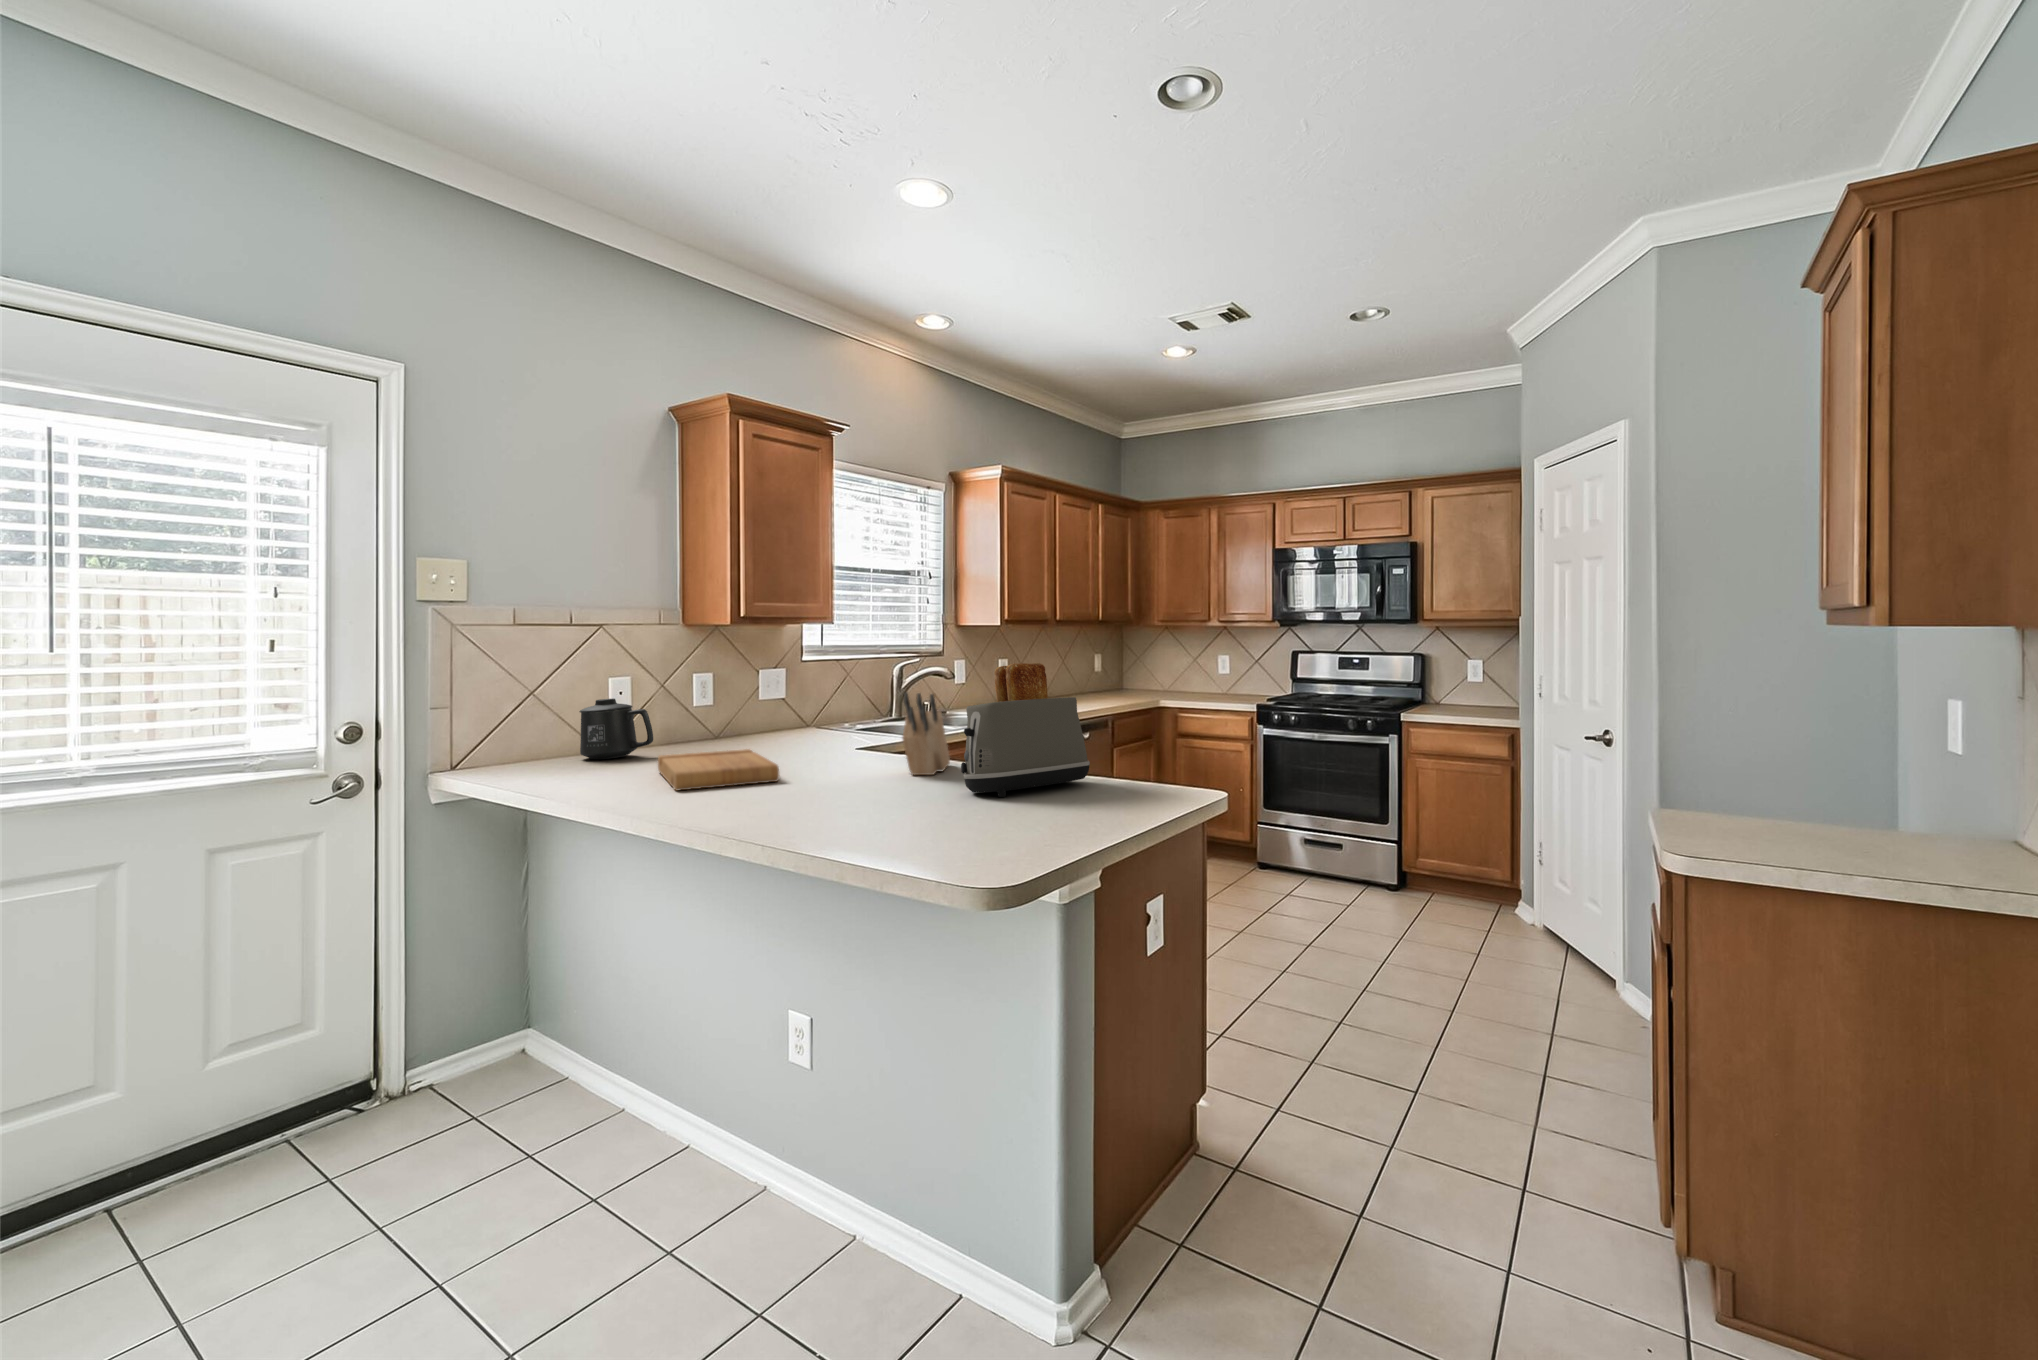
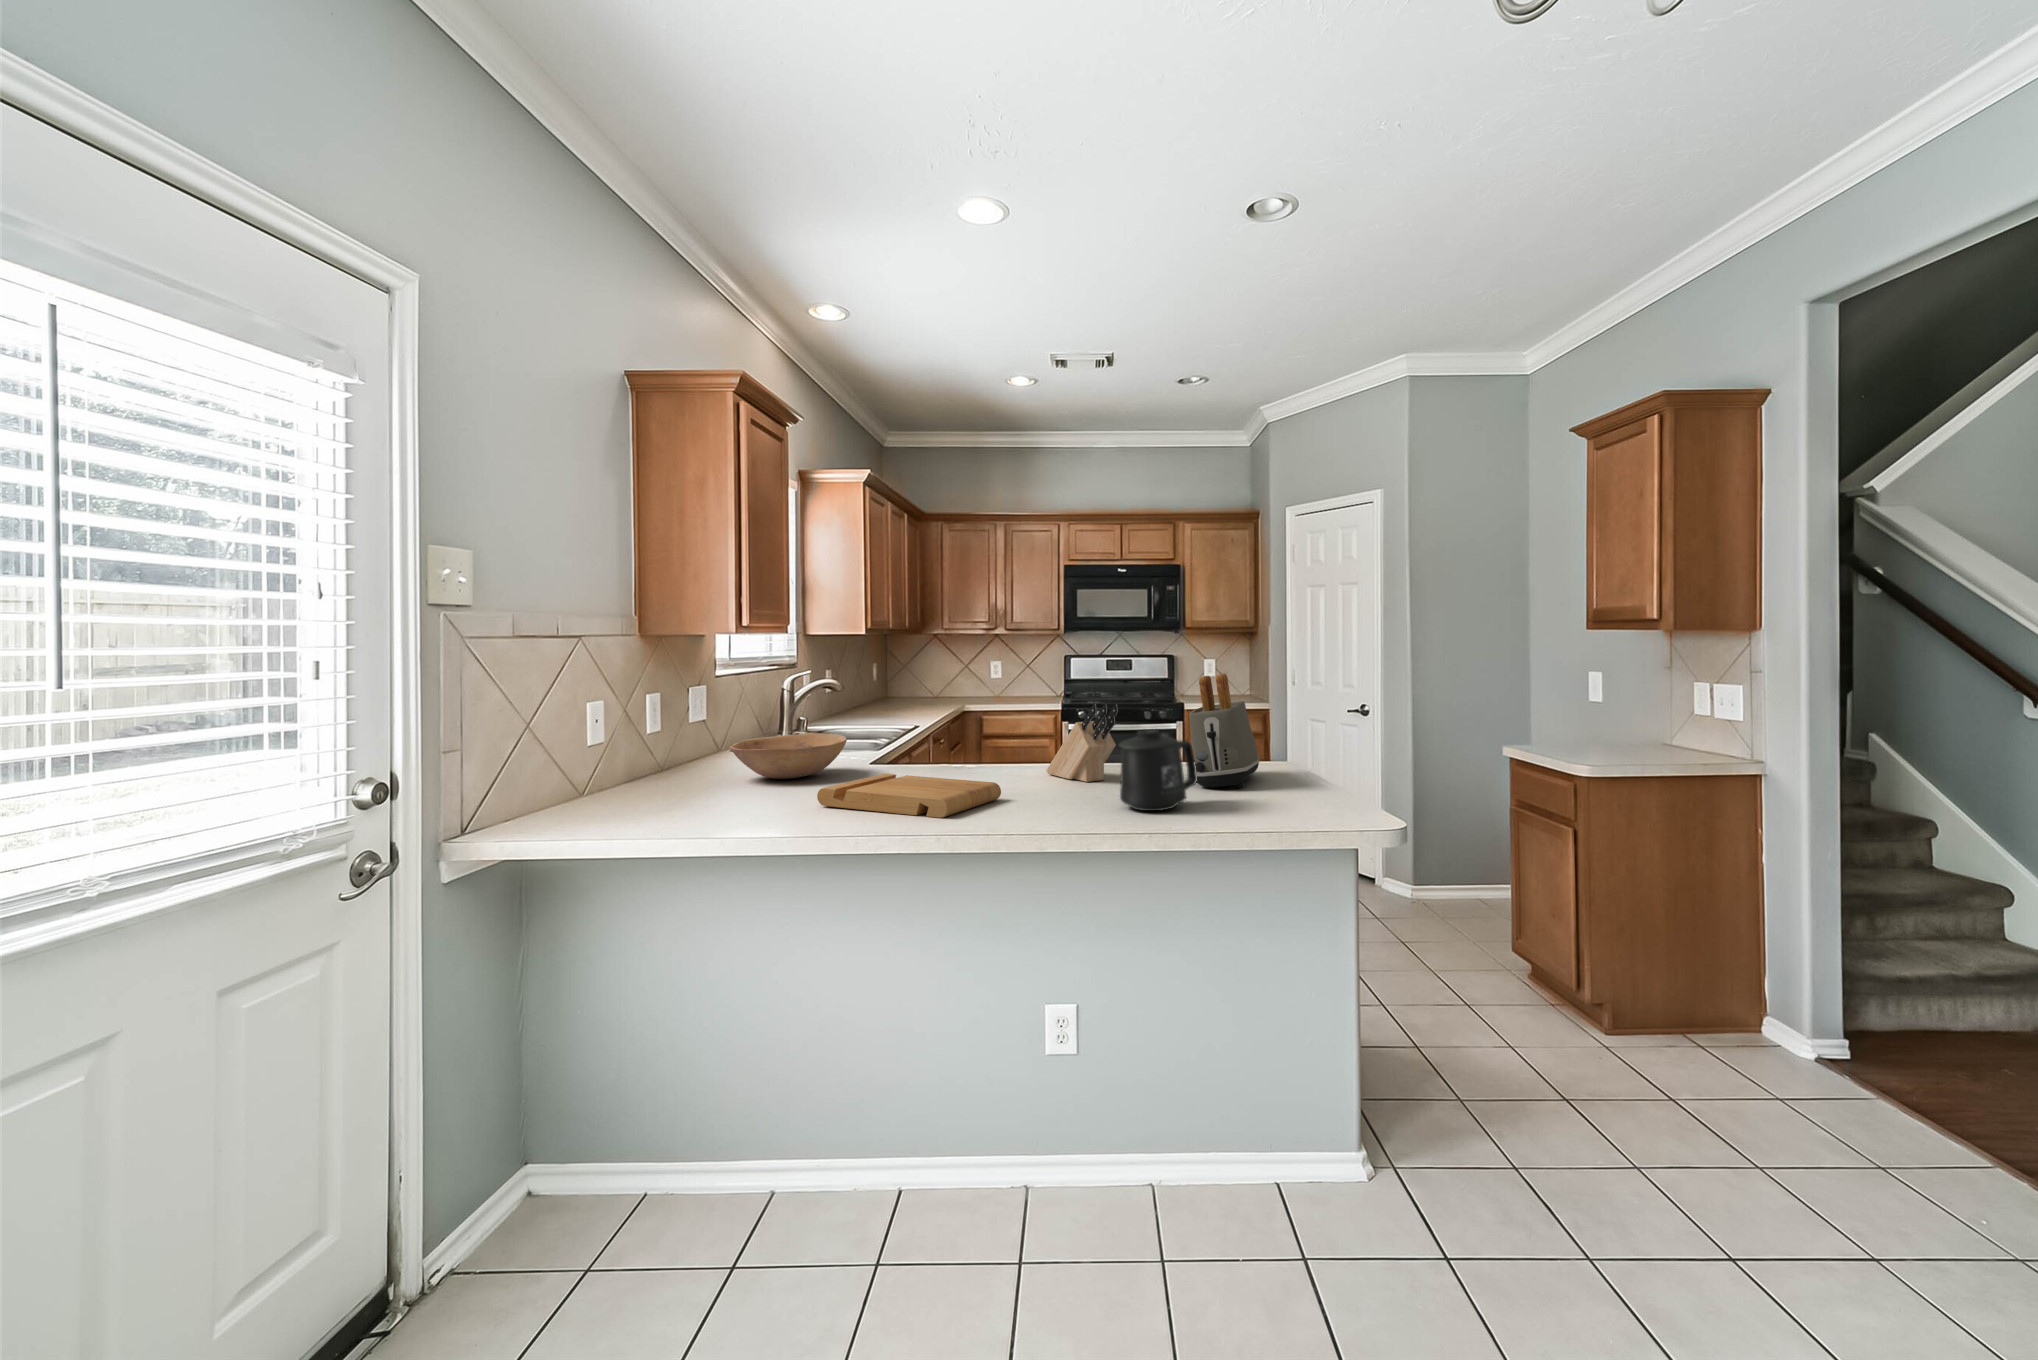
mug: present [579,698,653,759] -> present [1119,729,1197,811]
bowl: none [699,711,804,749] -> present [729,733,847,779]

